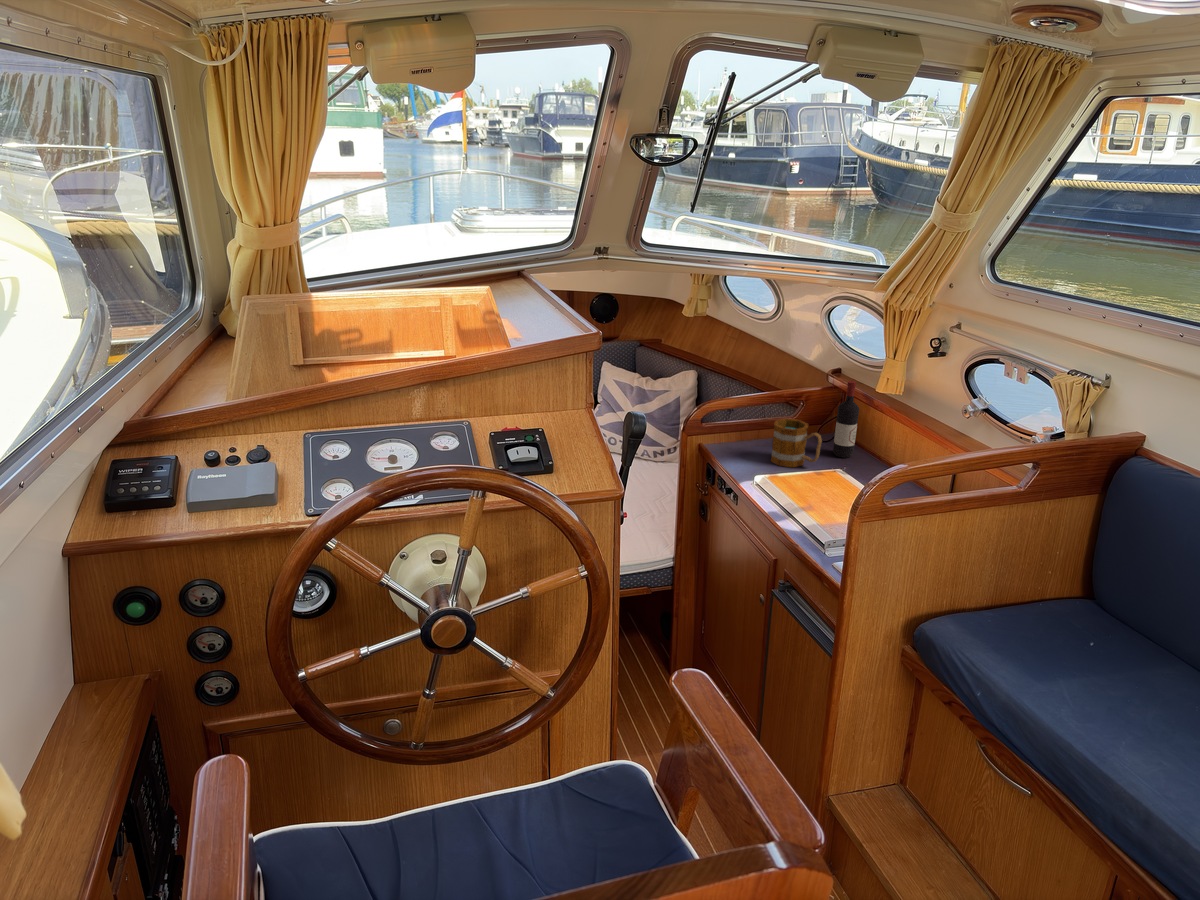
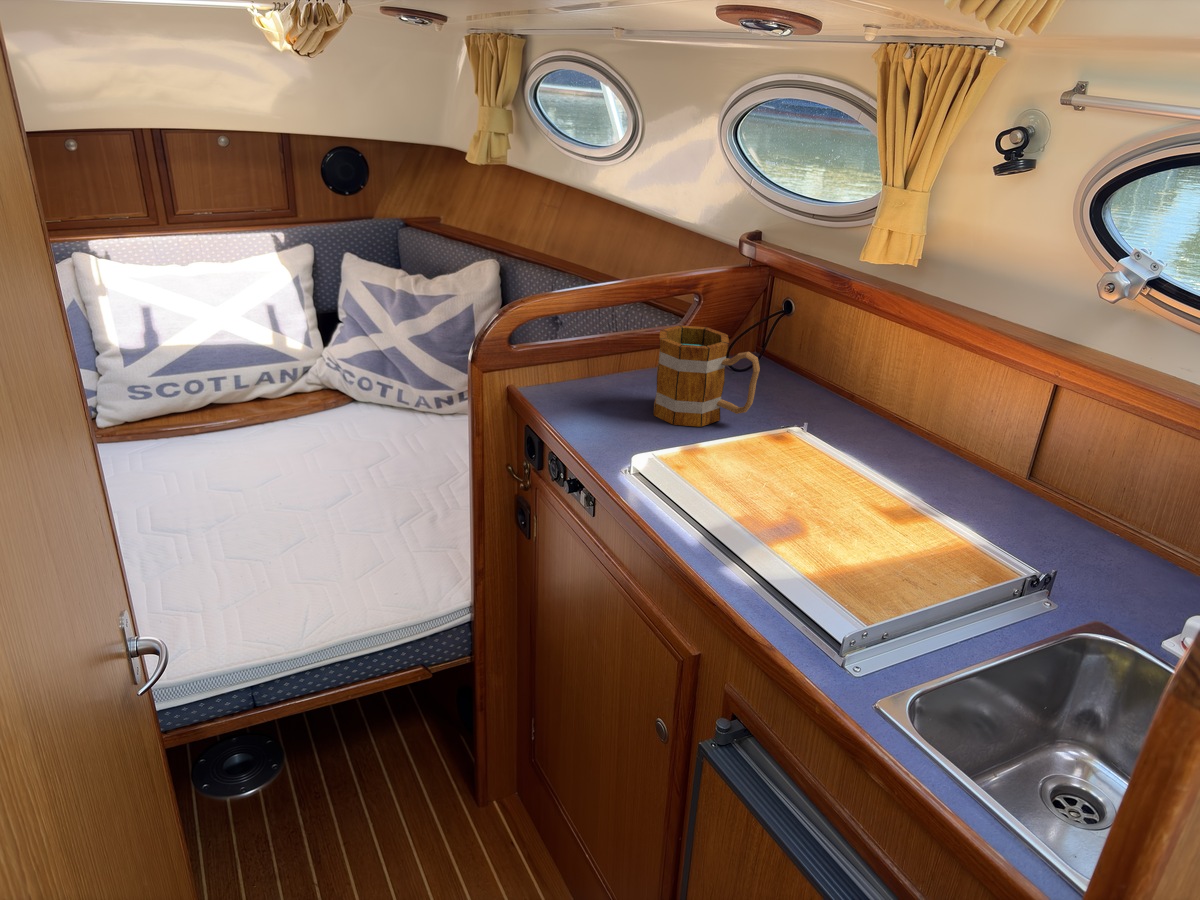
wine bottle: present [833,381,859,458] -> none [766,243,819,398]

